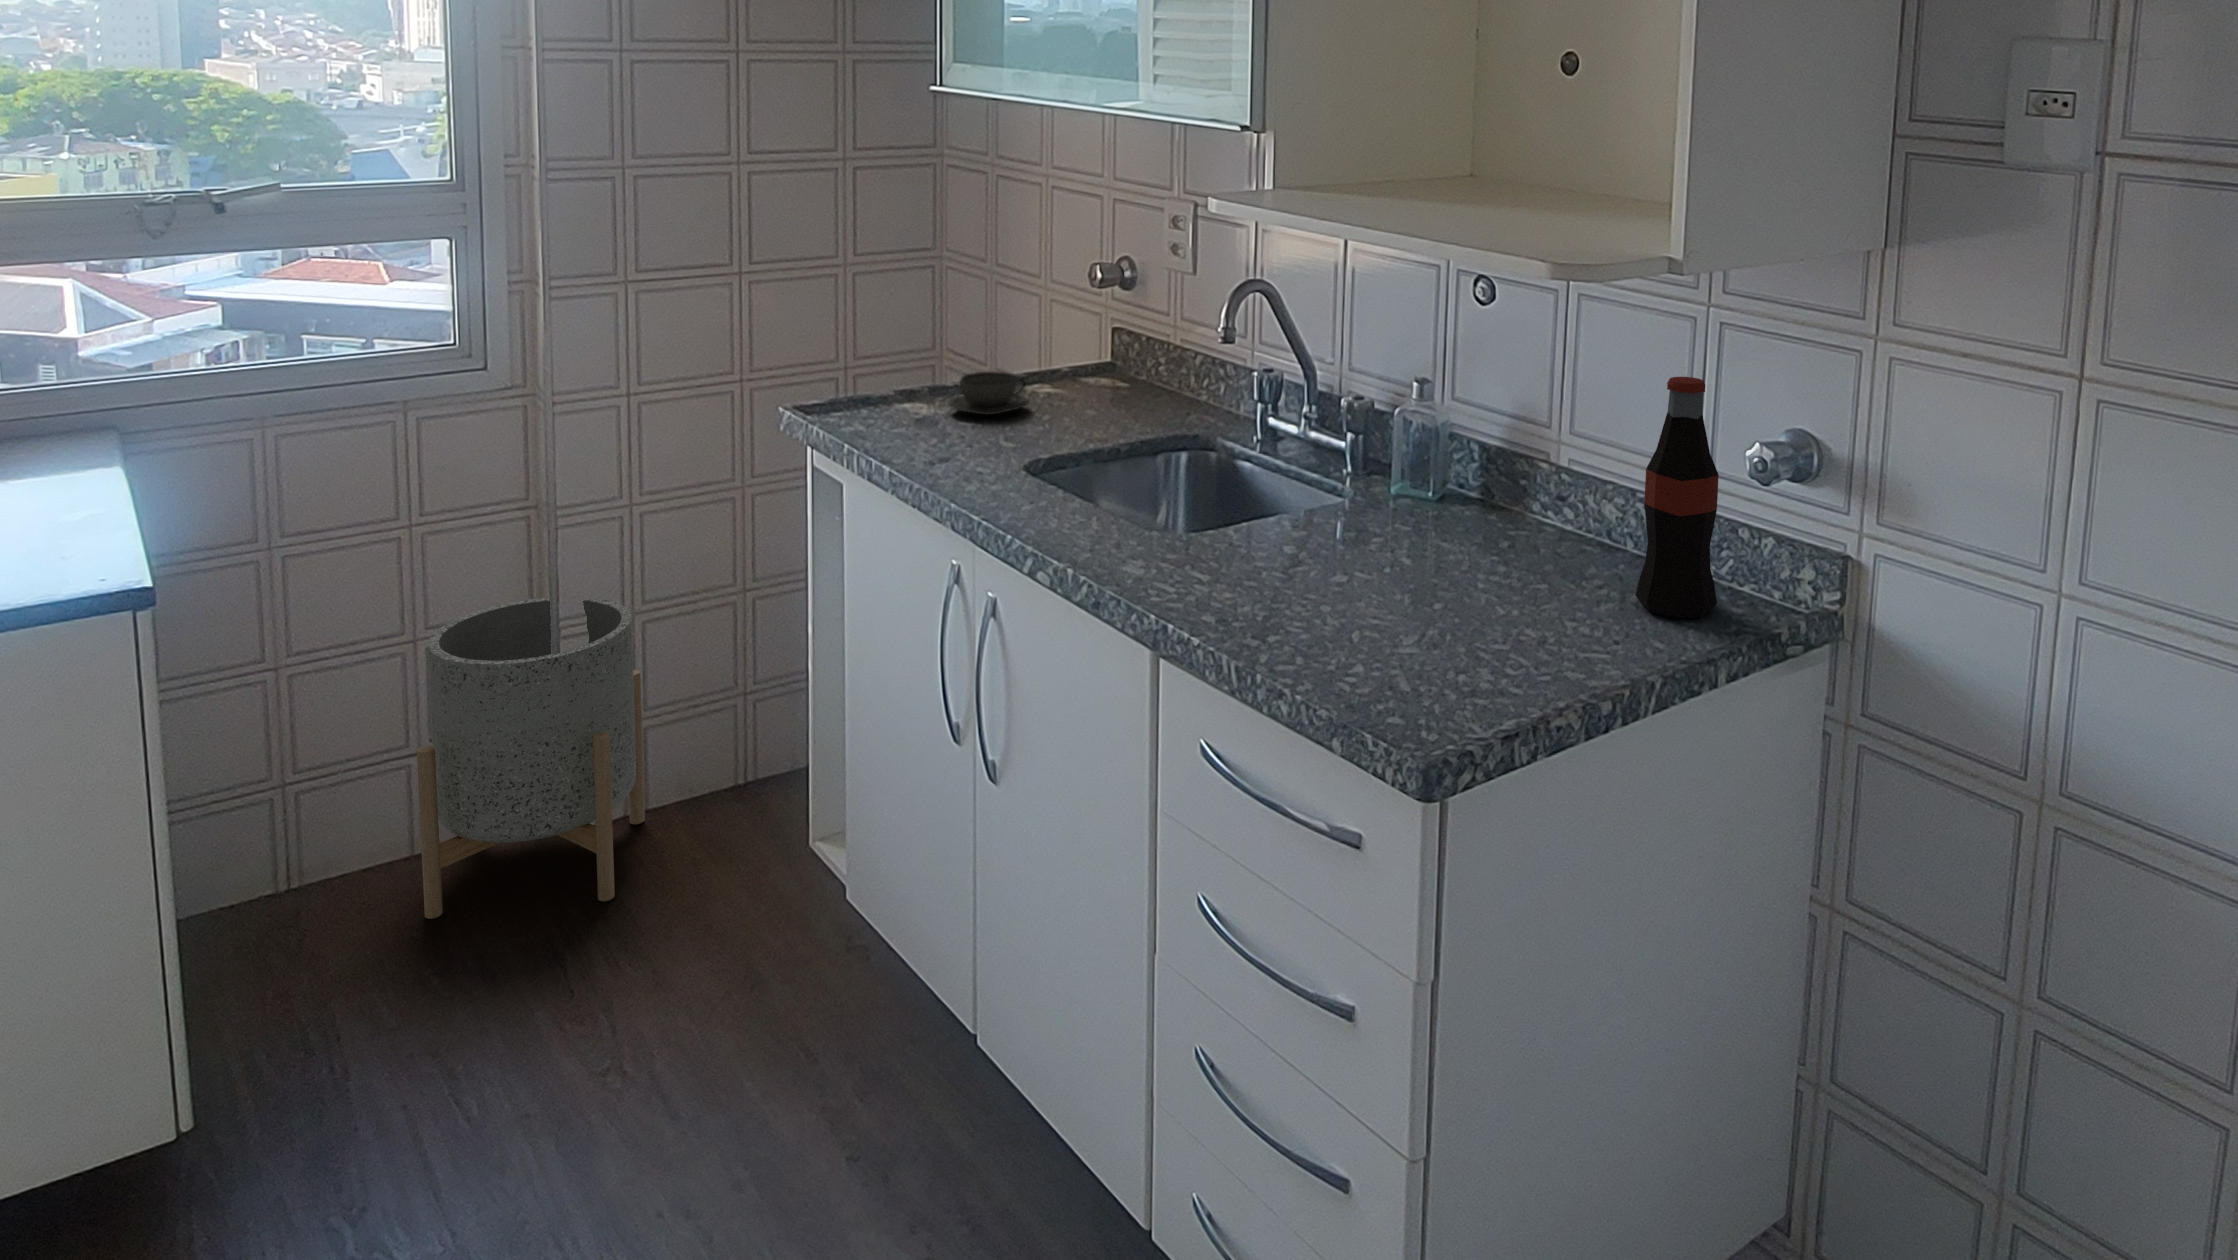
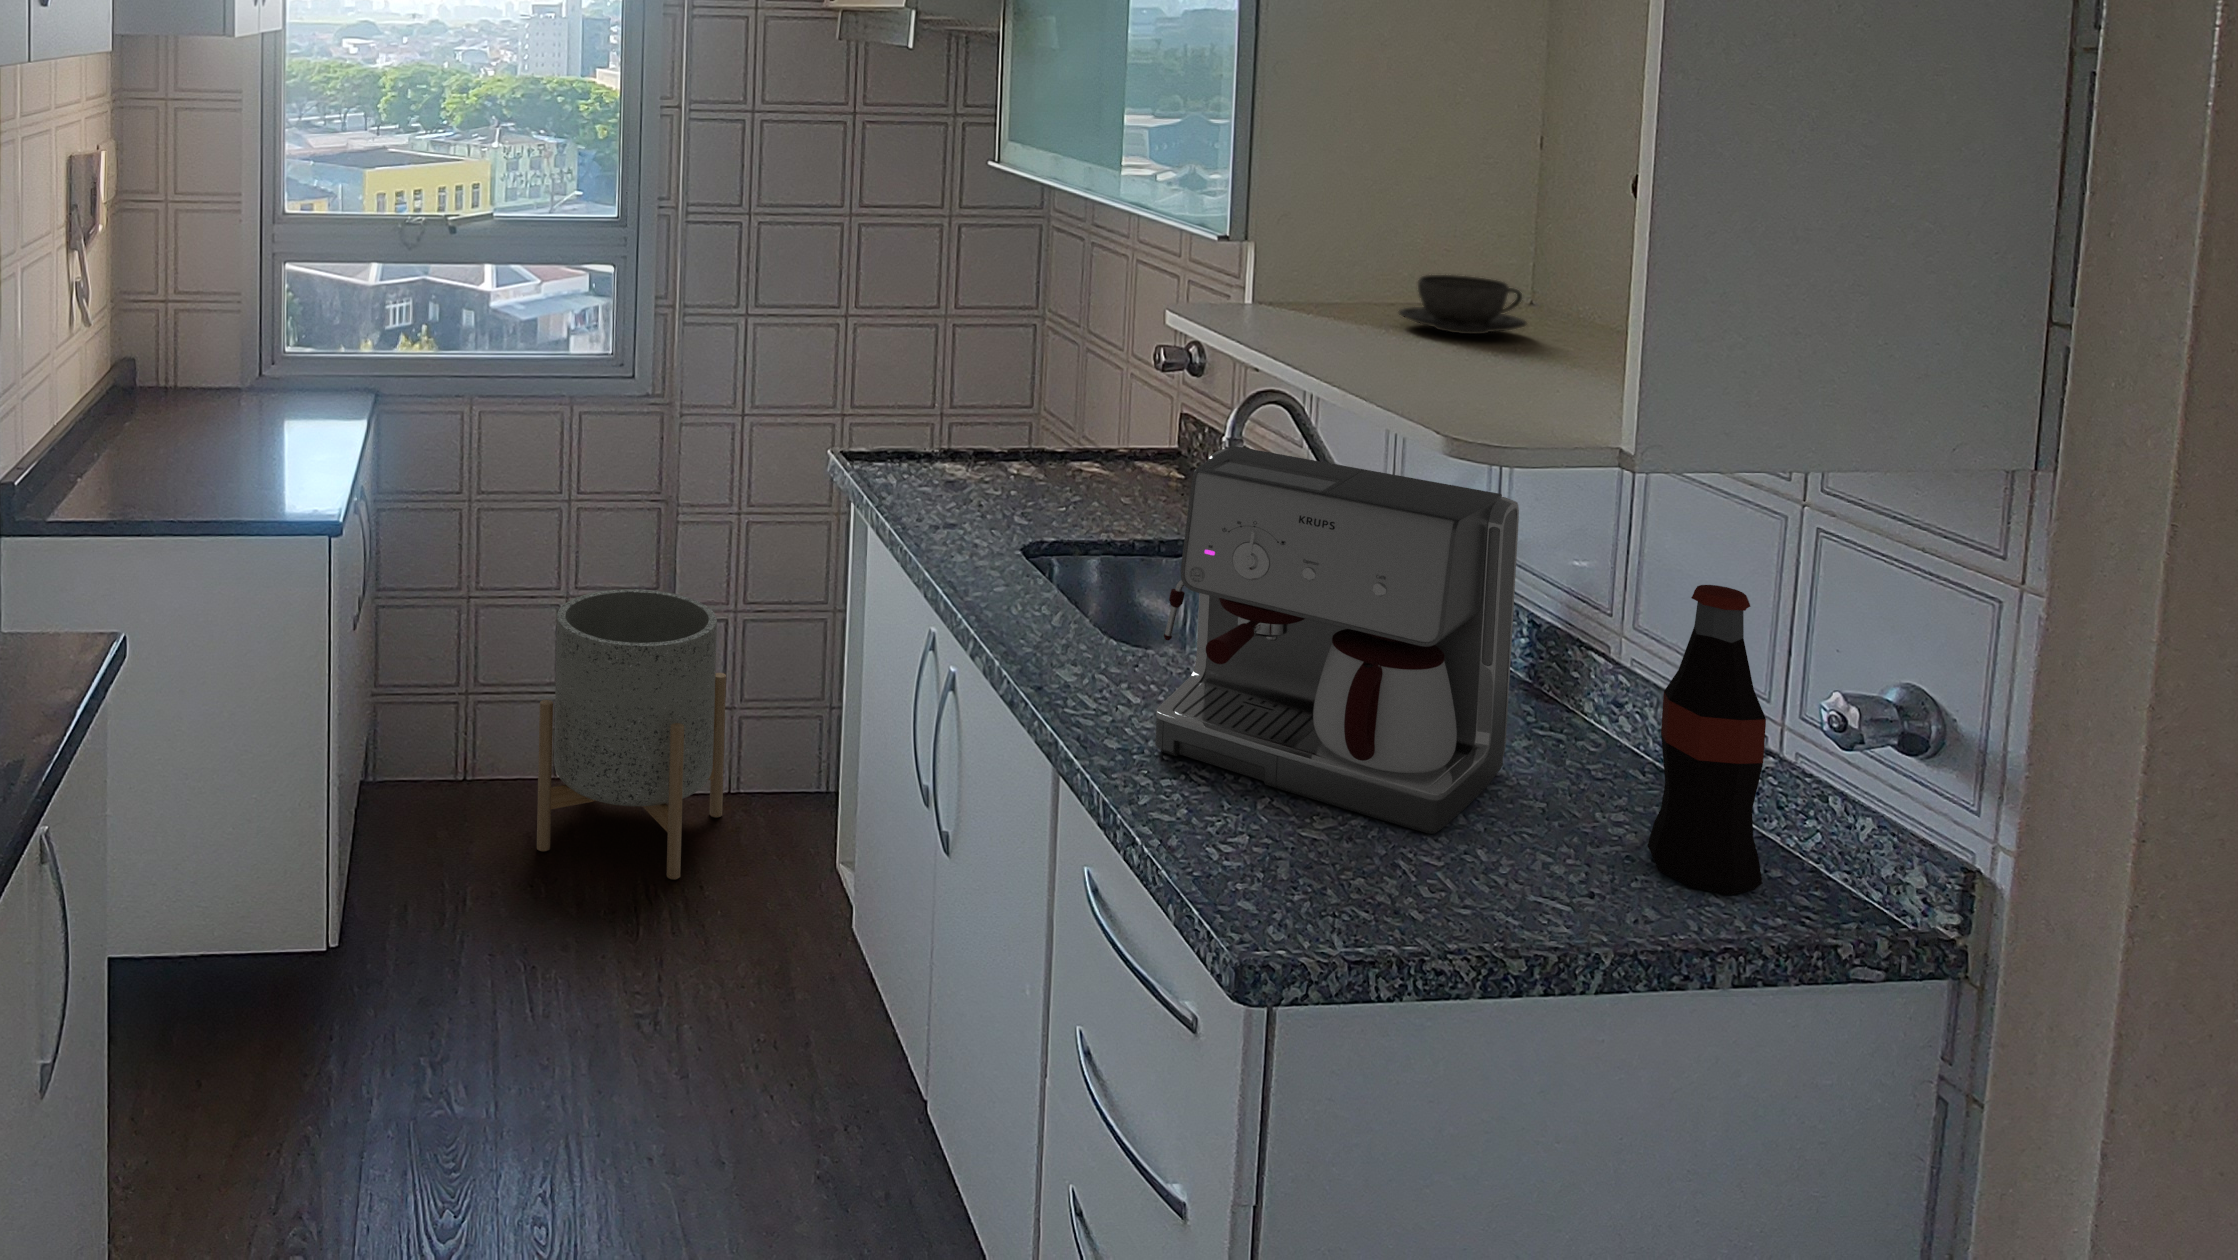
coffee maker: none [1239,322,1517,625] -> present [1155,446,1519,834]
teacup: present [949,372,1029,415] -> present [1399,275,1526,334]

